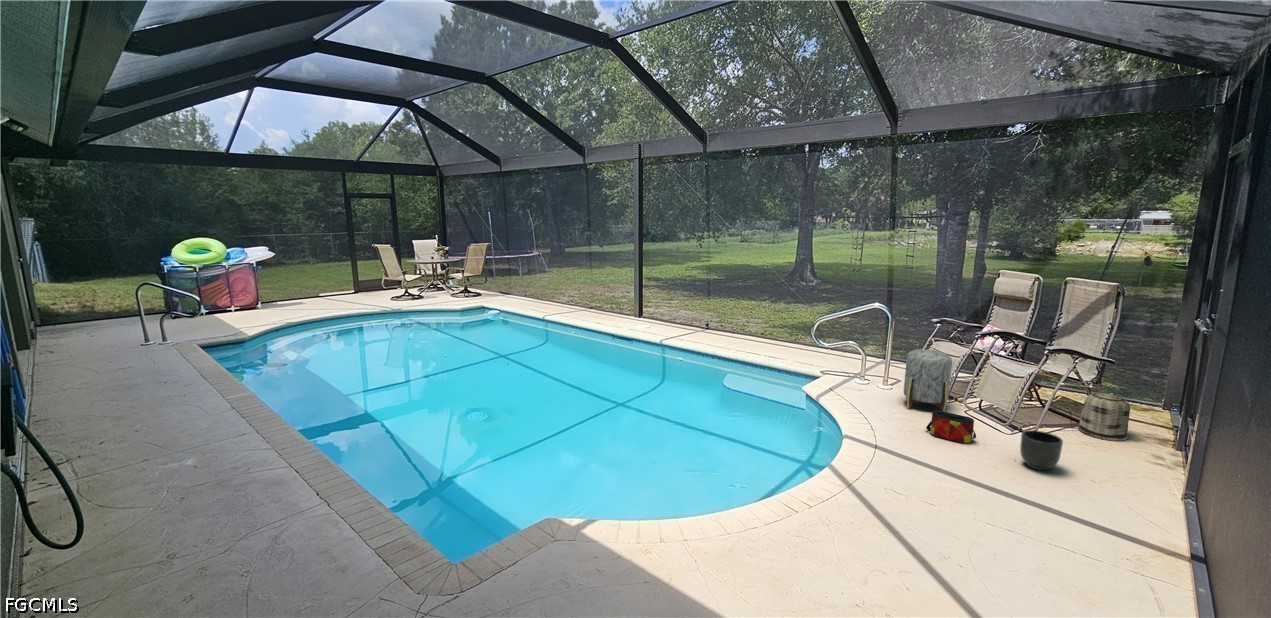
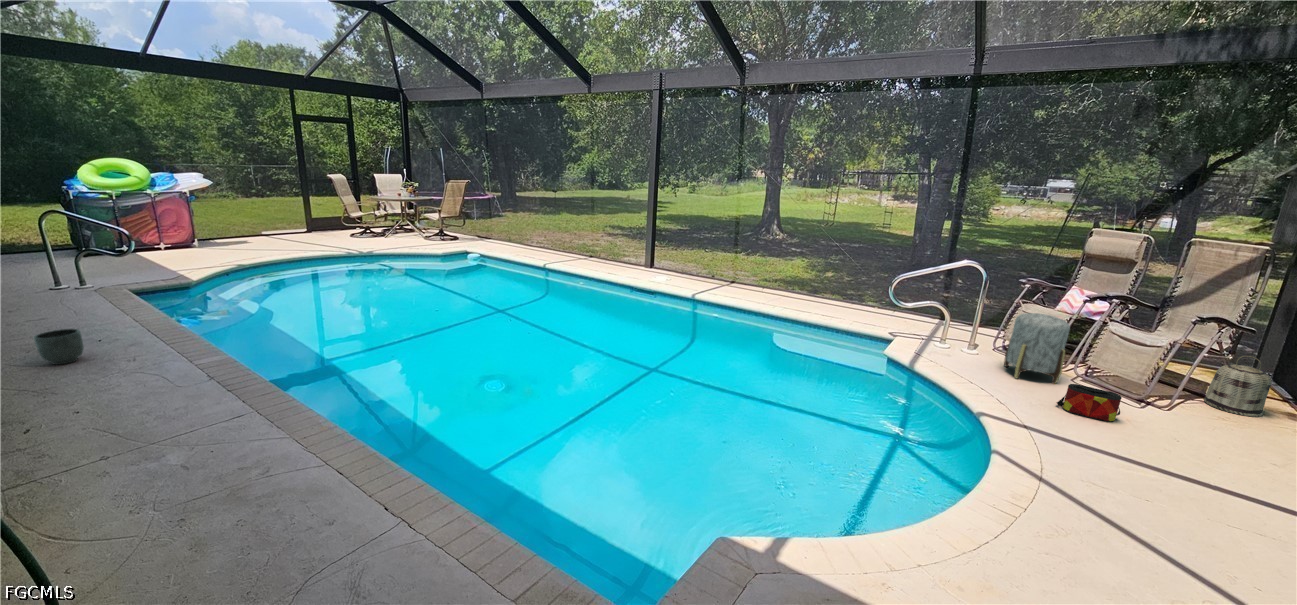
planter: present [1020,430,1063,470] -> present [34,329,84,365]

